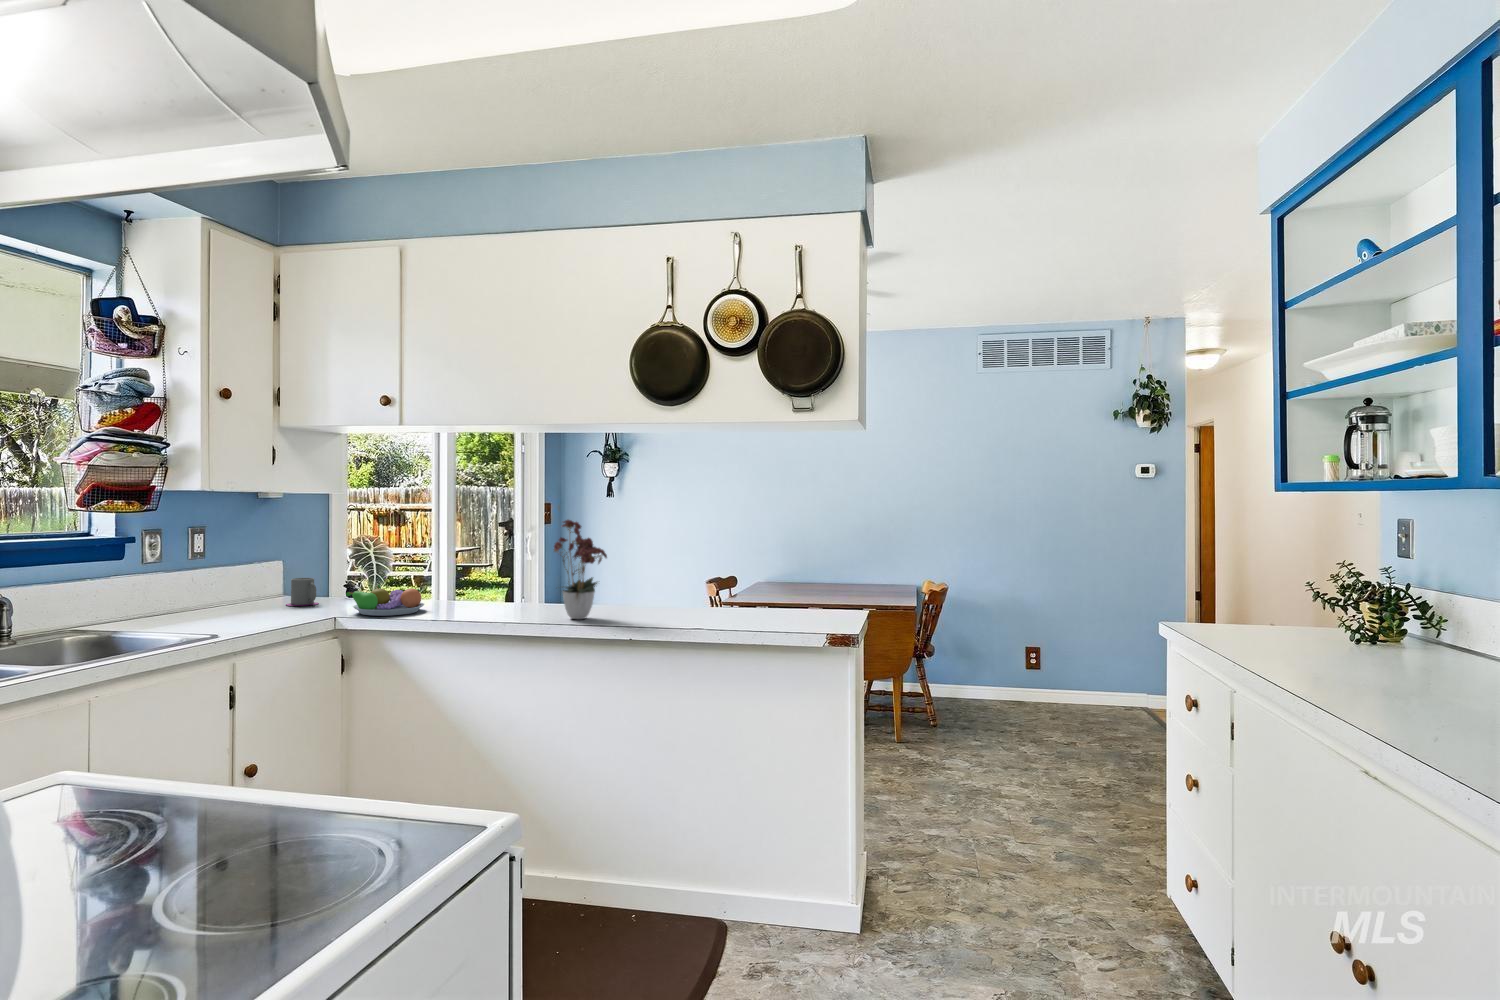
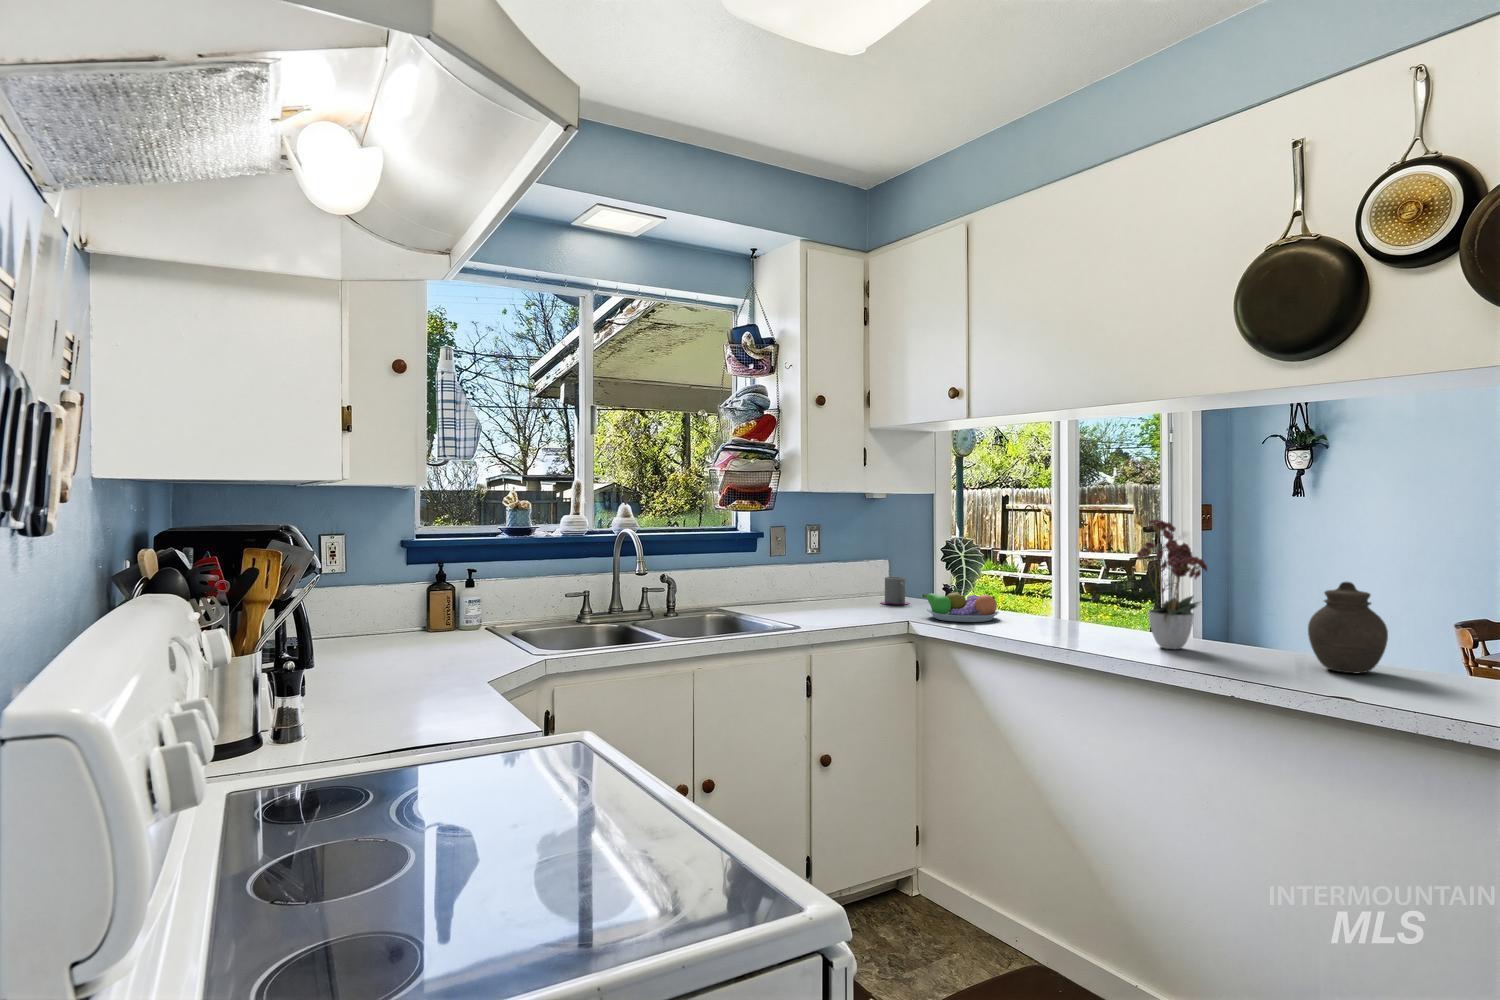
jar: none [671,561,714,622] -> present [1308,582,1388,673]

